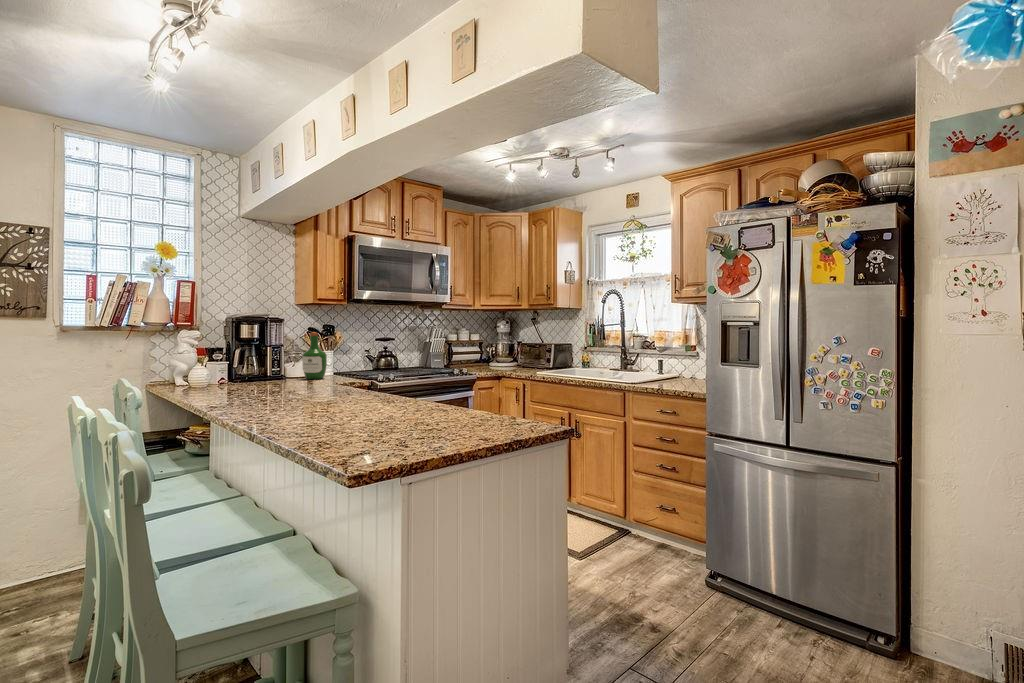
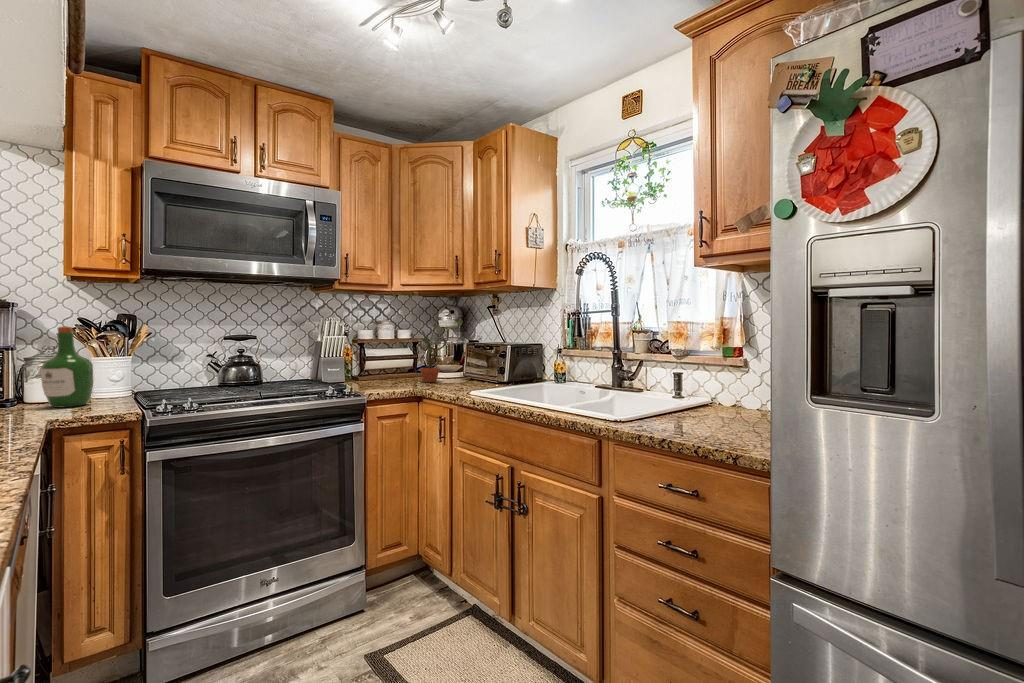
potted plant: none [486,326,516,369] -> present [410,318,463,382]

